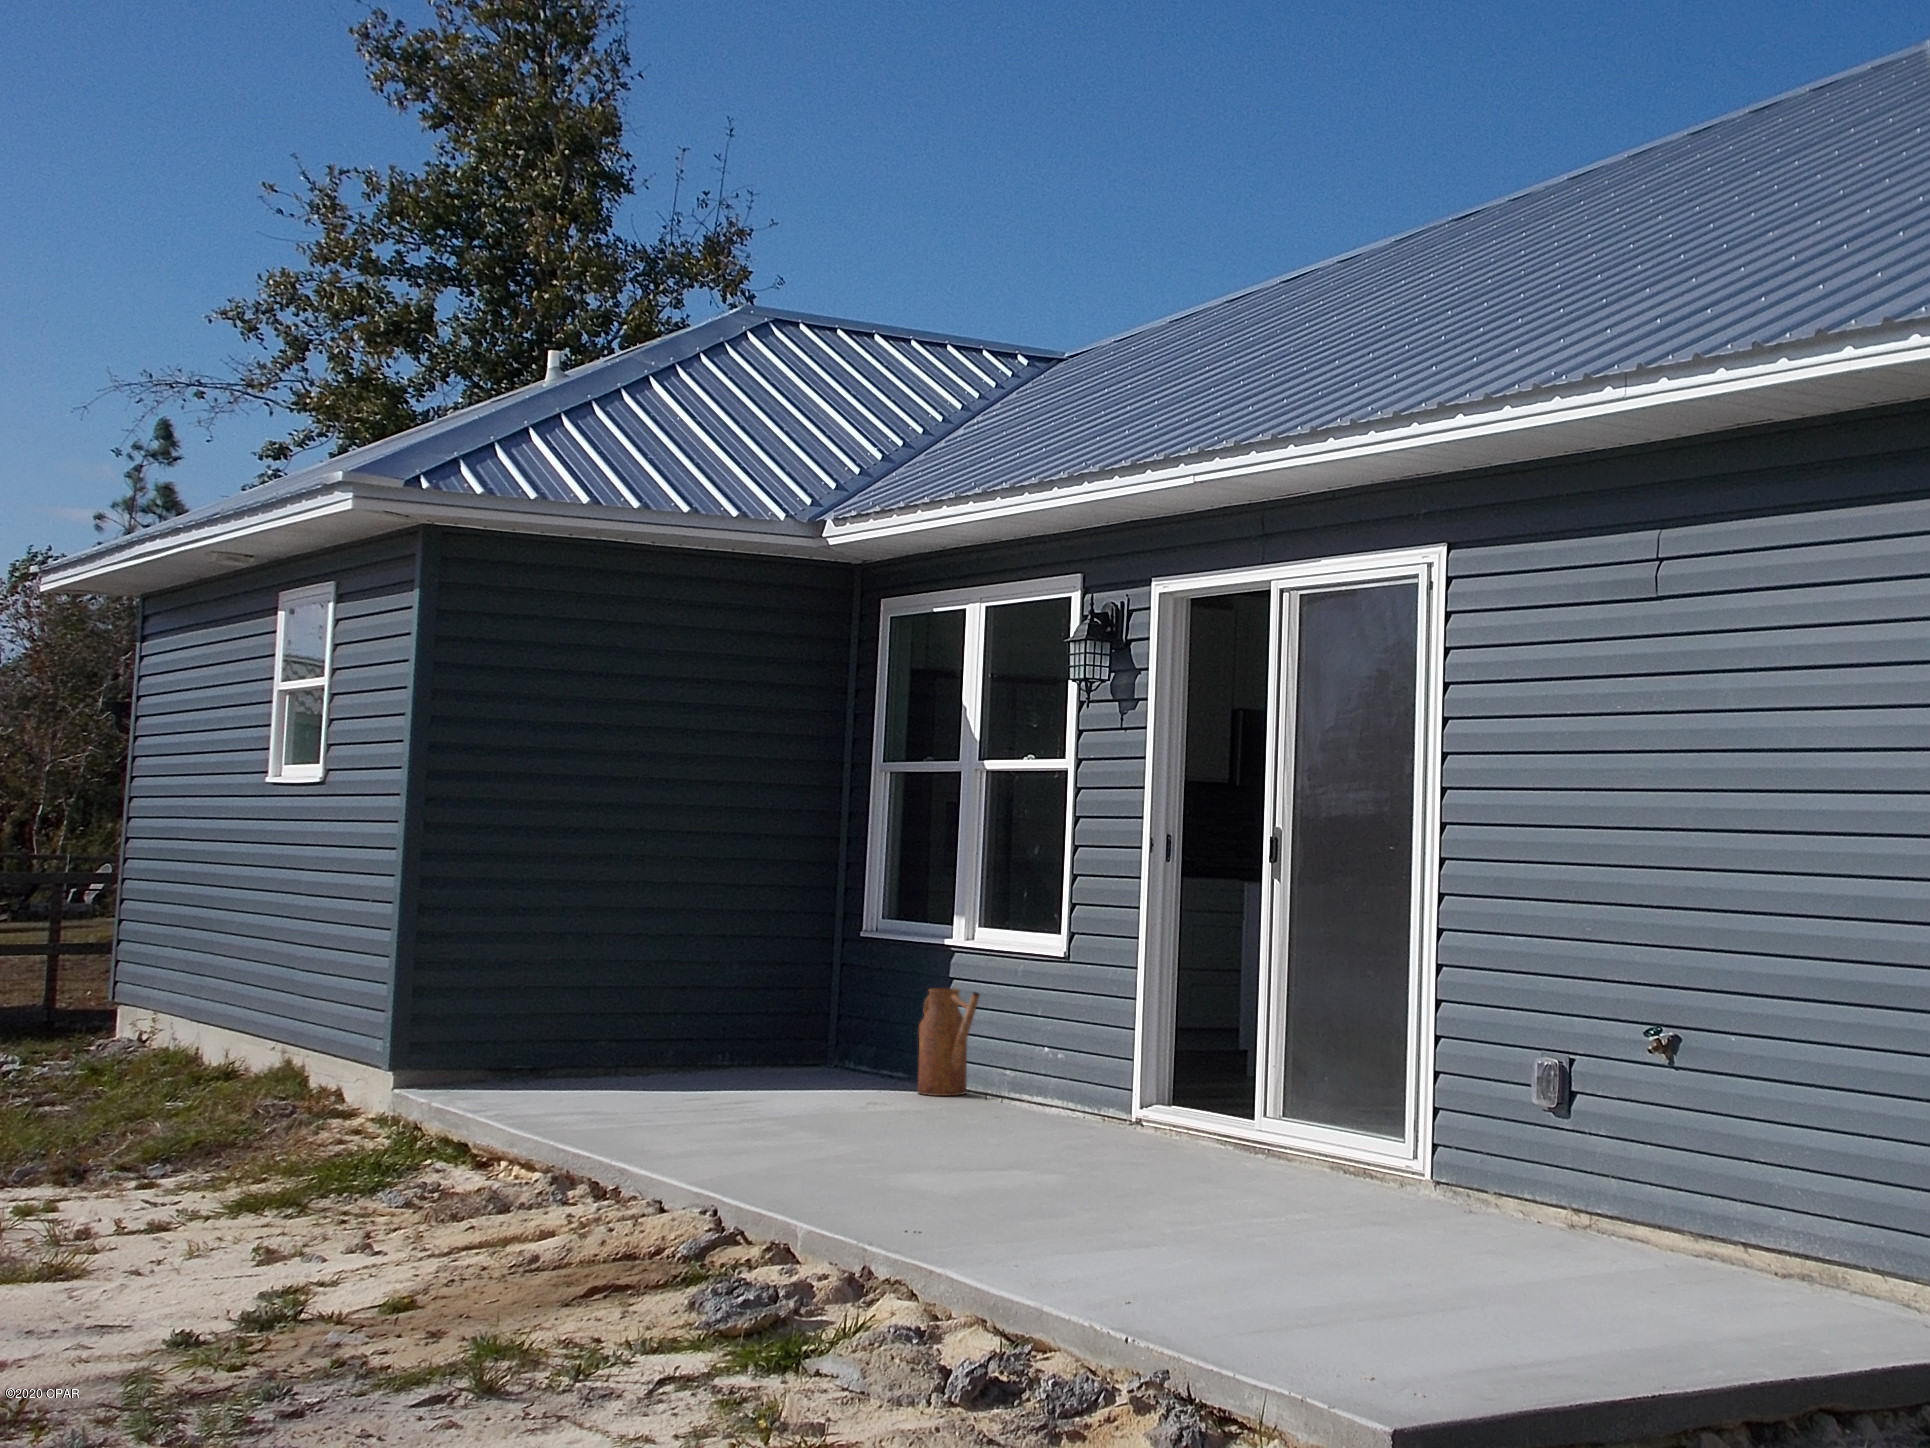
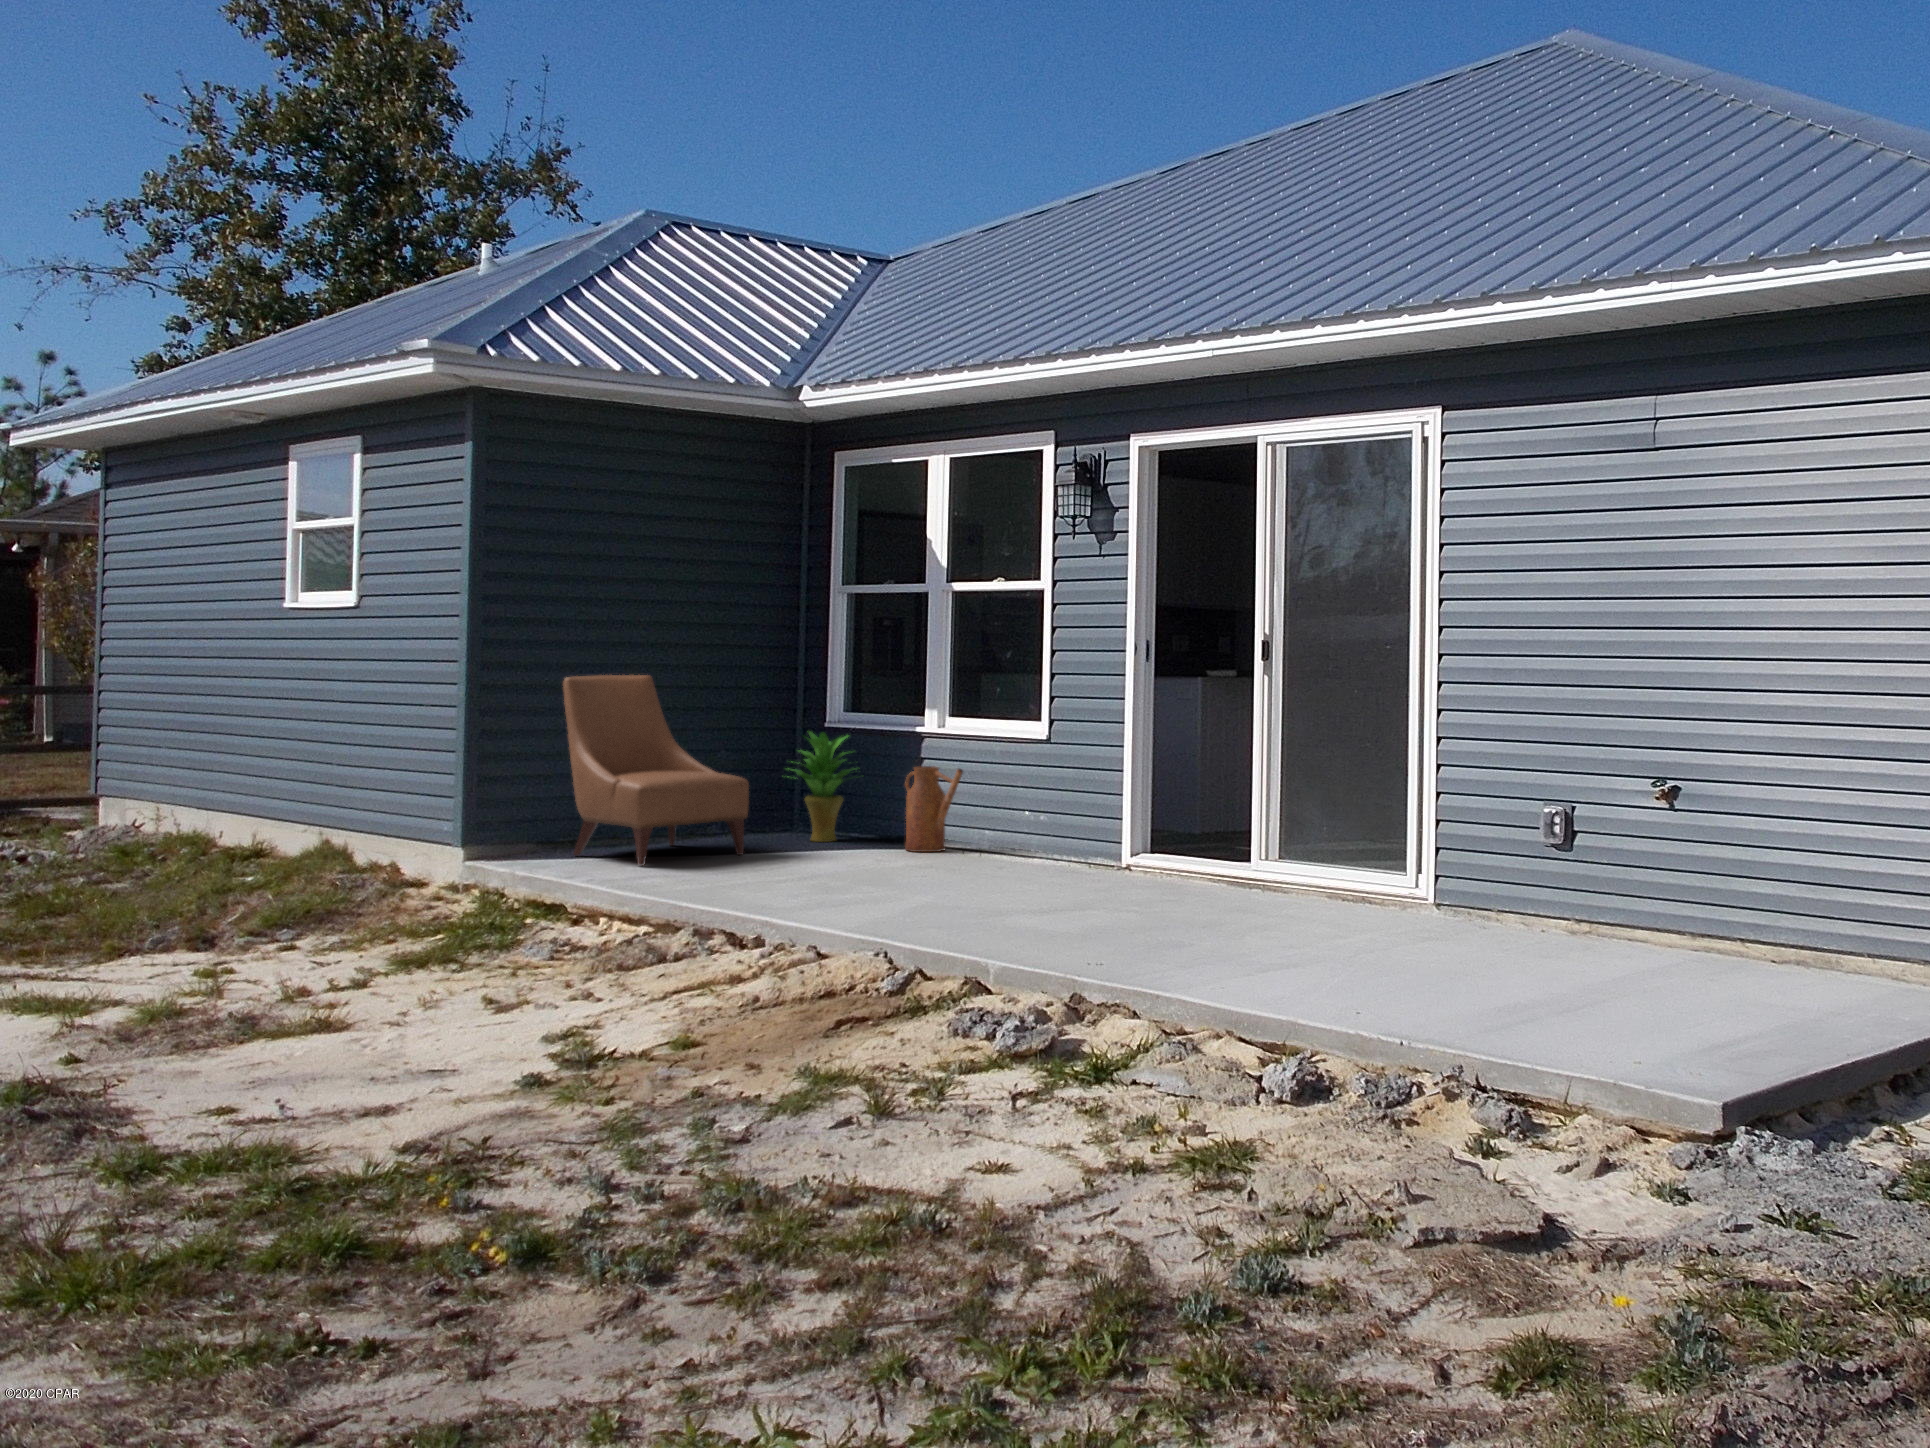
chair: none [518,870,724,1102] -> present [563,675,749,866]
potted plant: none [787,941,889,1079] -> present [796,731,854,842]

